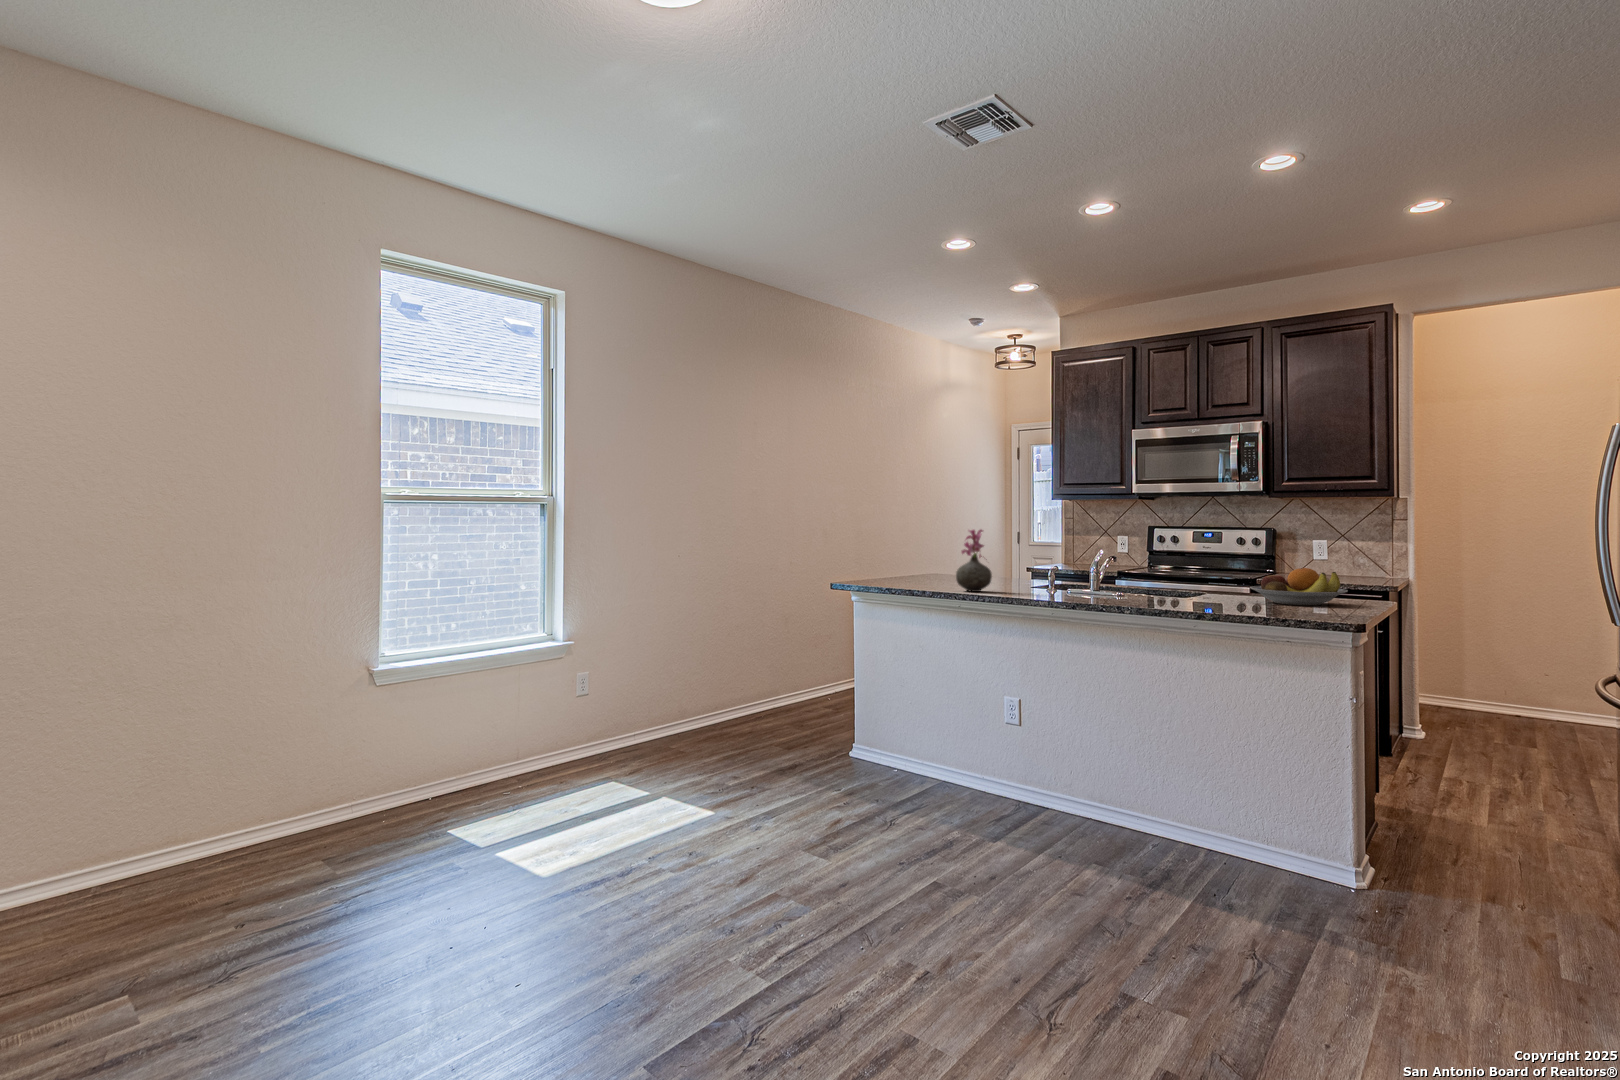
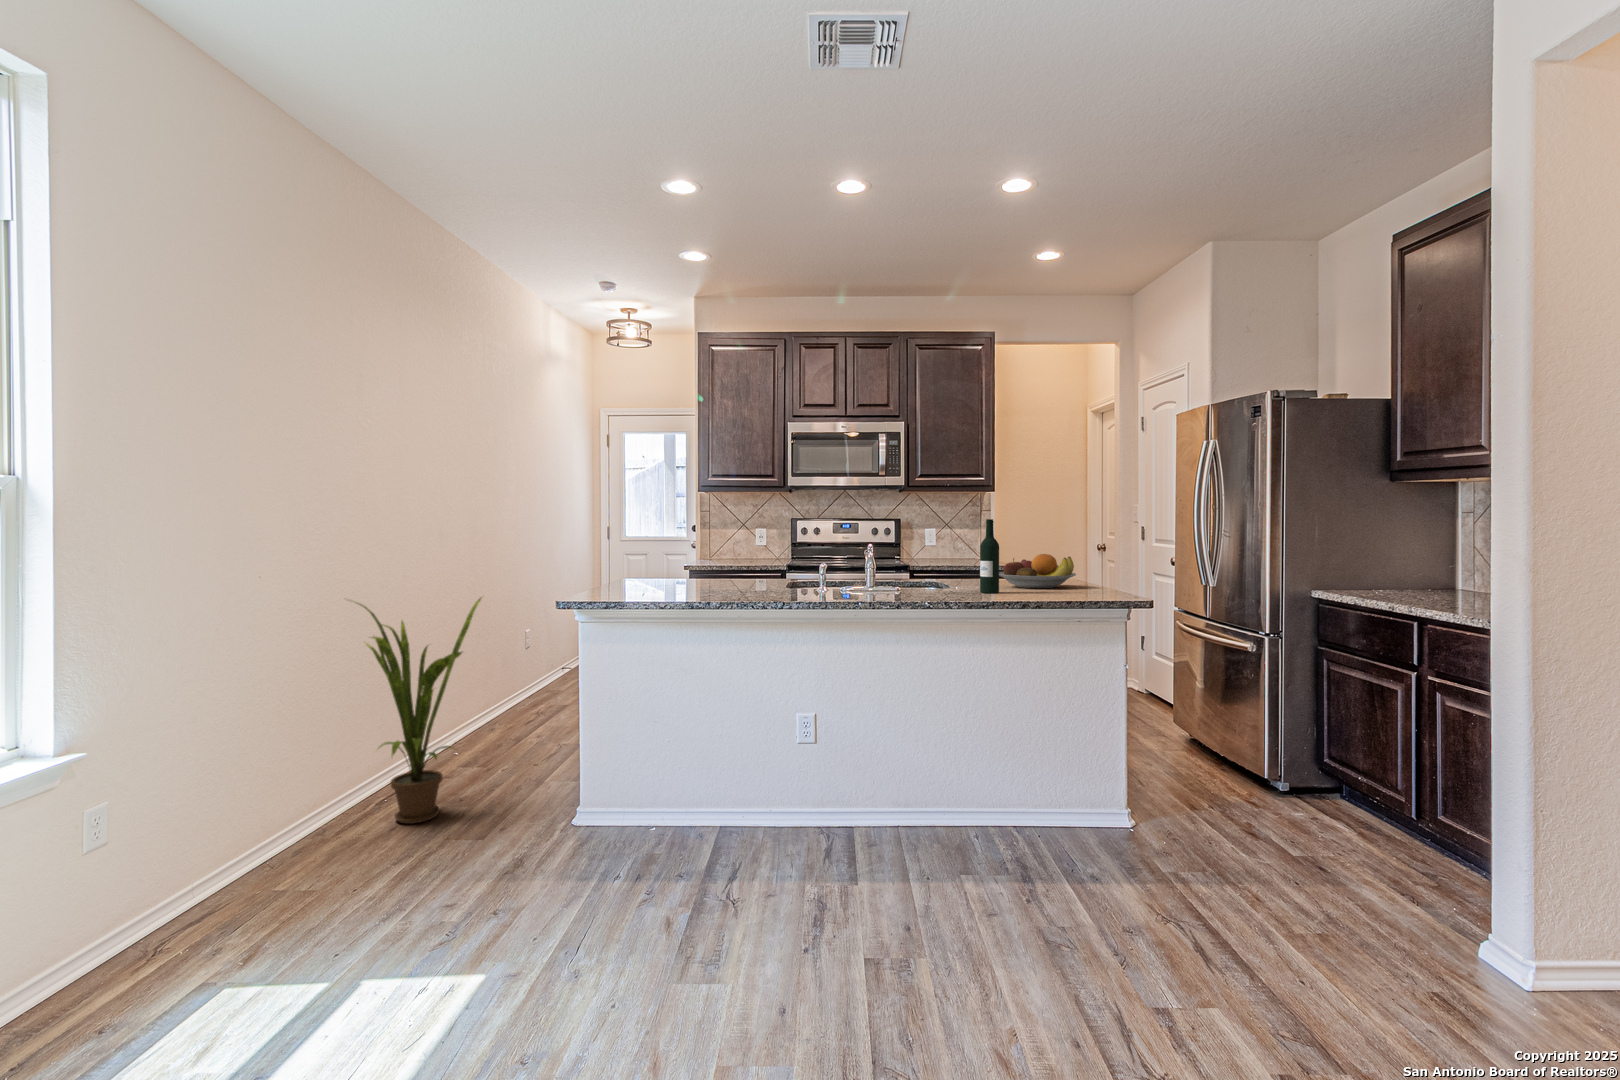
vase: present [956,530,992,592] -> none [716,521,757,595]
wine bottle: none [1193,530,1214,604] -> present [980,519,999,593]
house plant: none [725,578,811,736] -> present [356,597,481,824]

